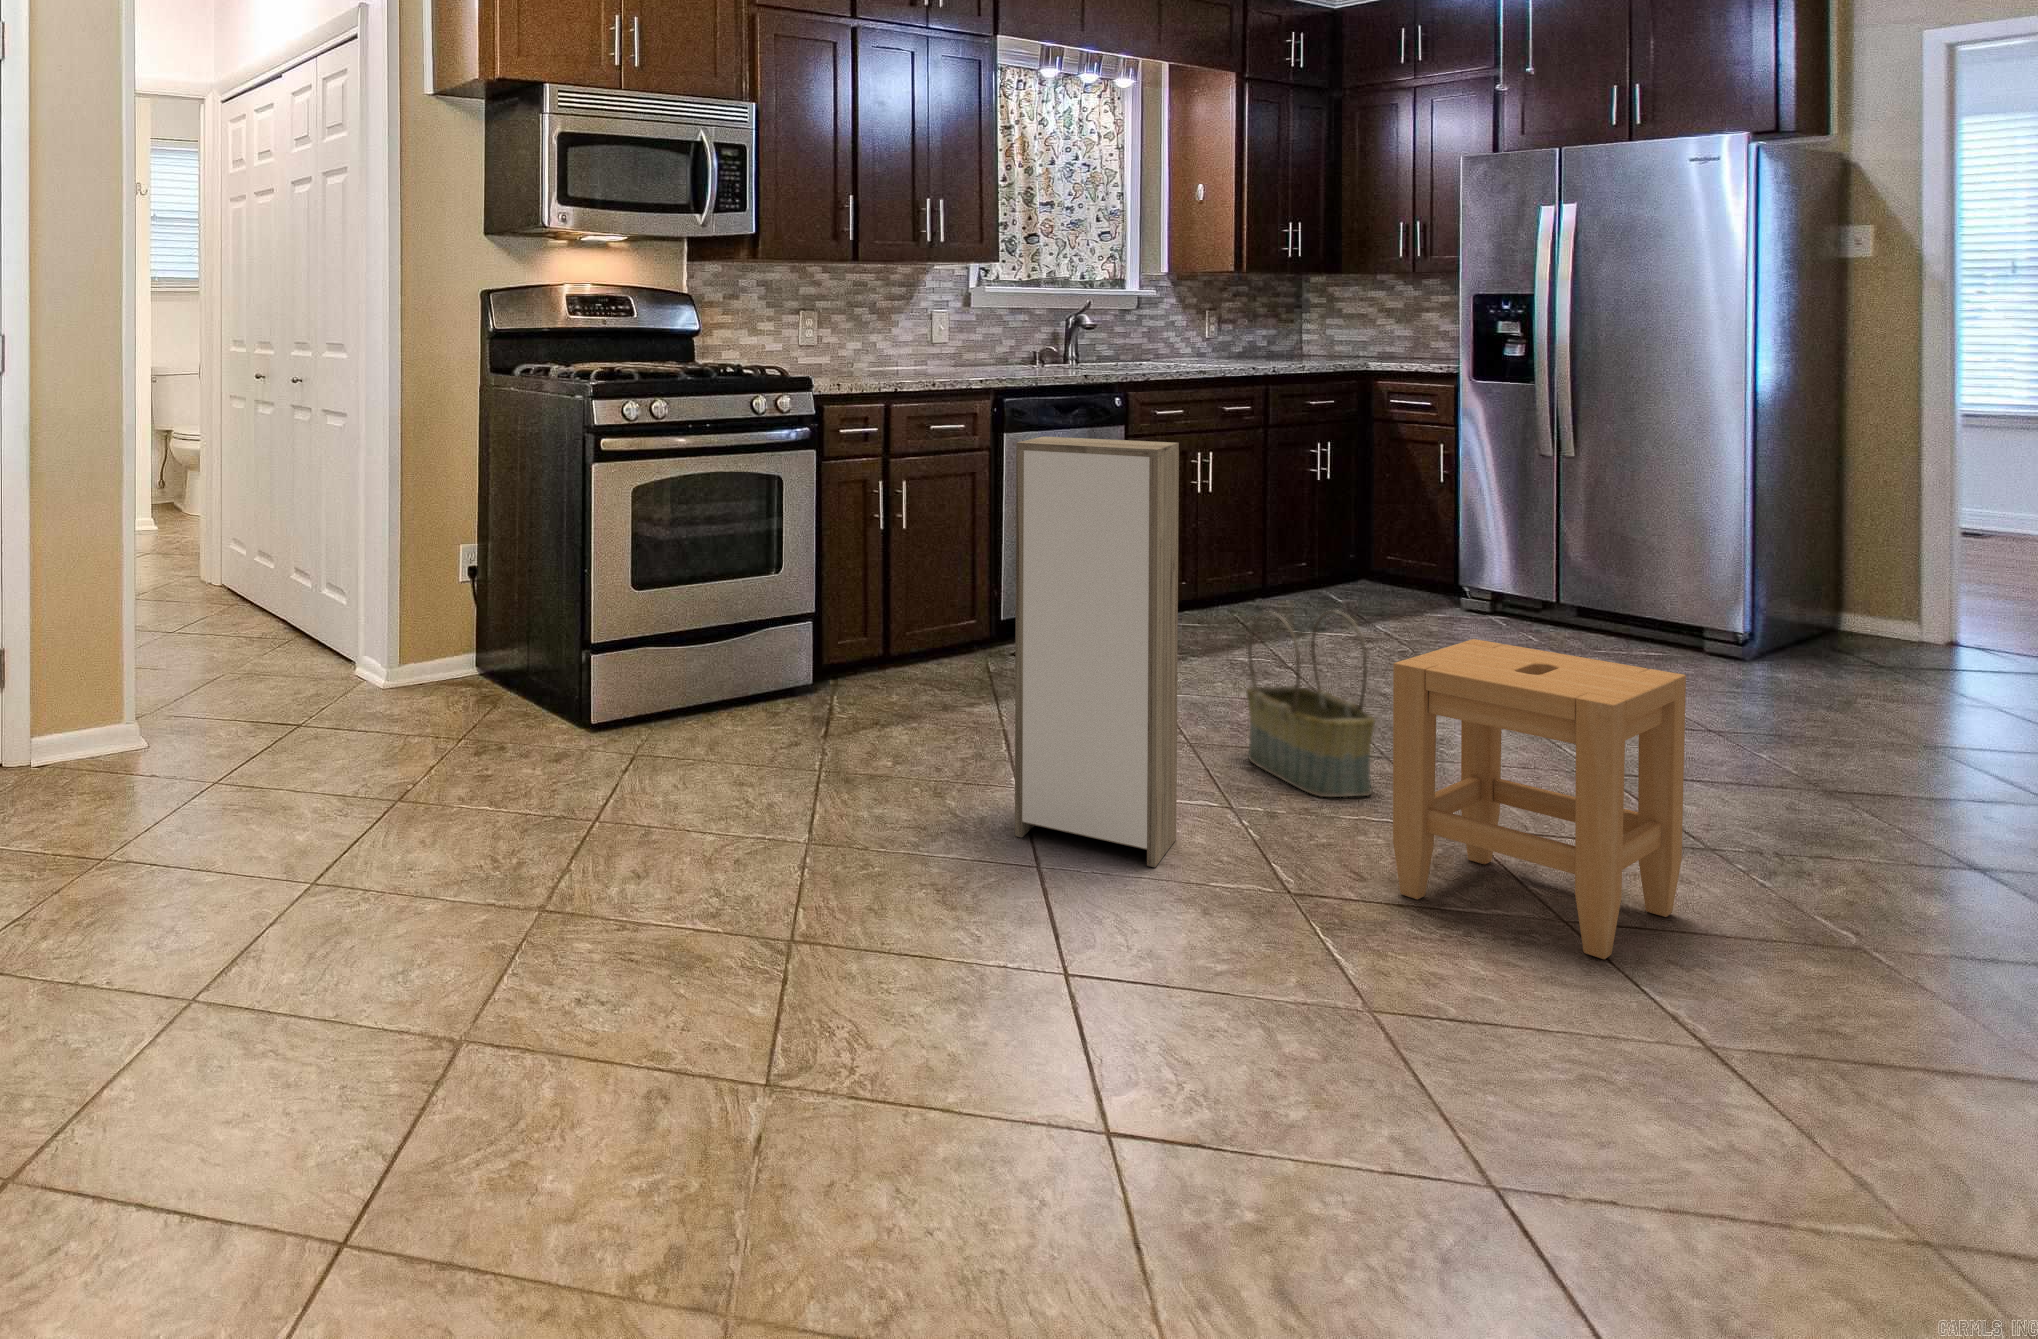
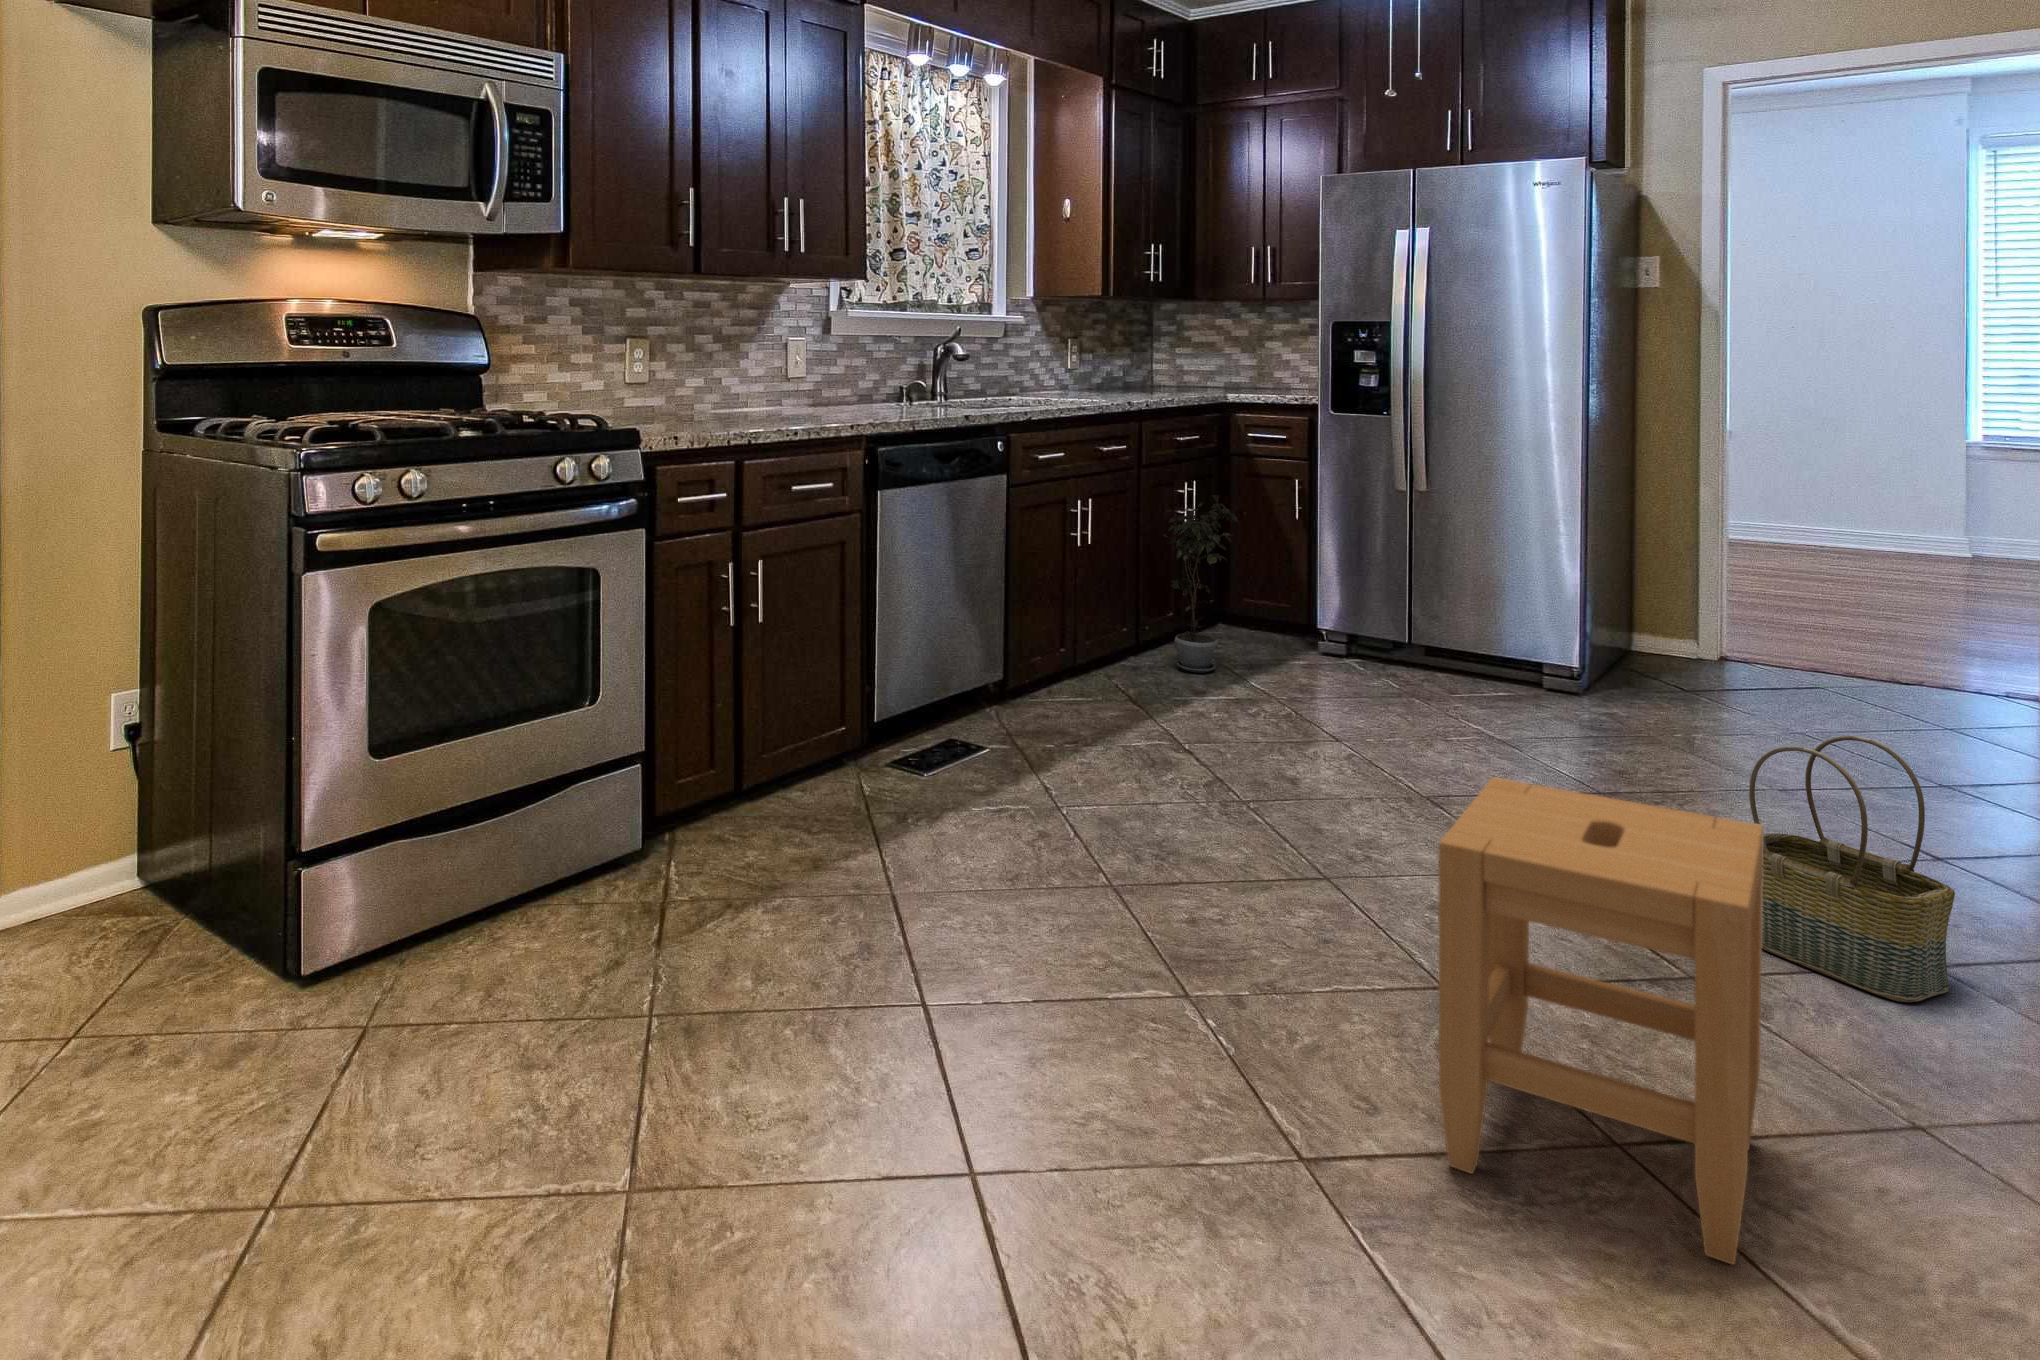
storage cabinet: present [1015,437,1179,867] -> none [933,524,1147,1170]
potted plant: none [1283,453,1363,614] -> present [1164,495,1238,673]
basket: present [1246,610,1375,797] -> present [1749,736,1955,1002]

